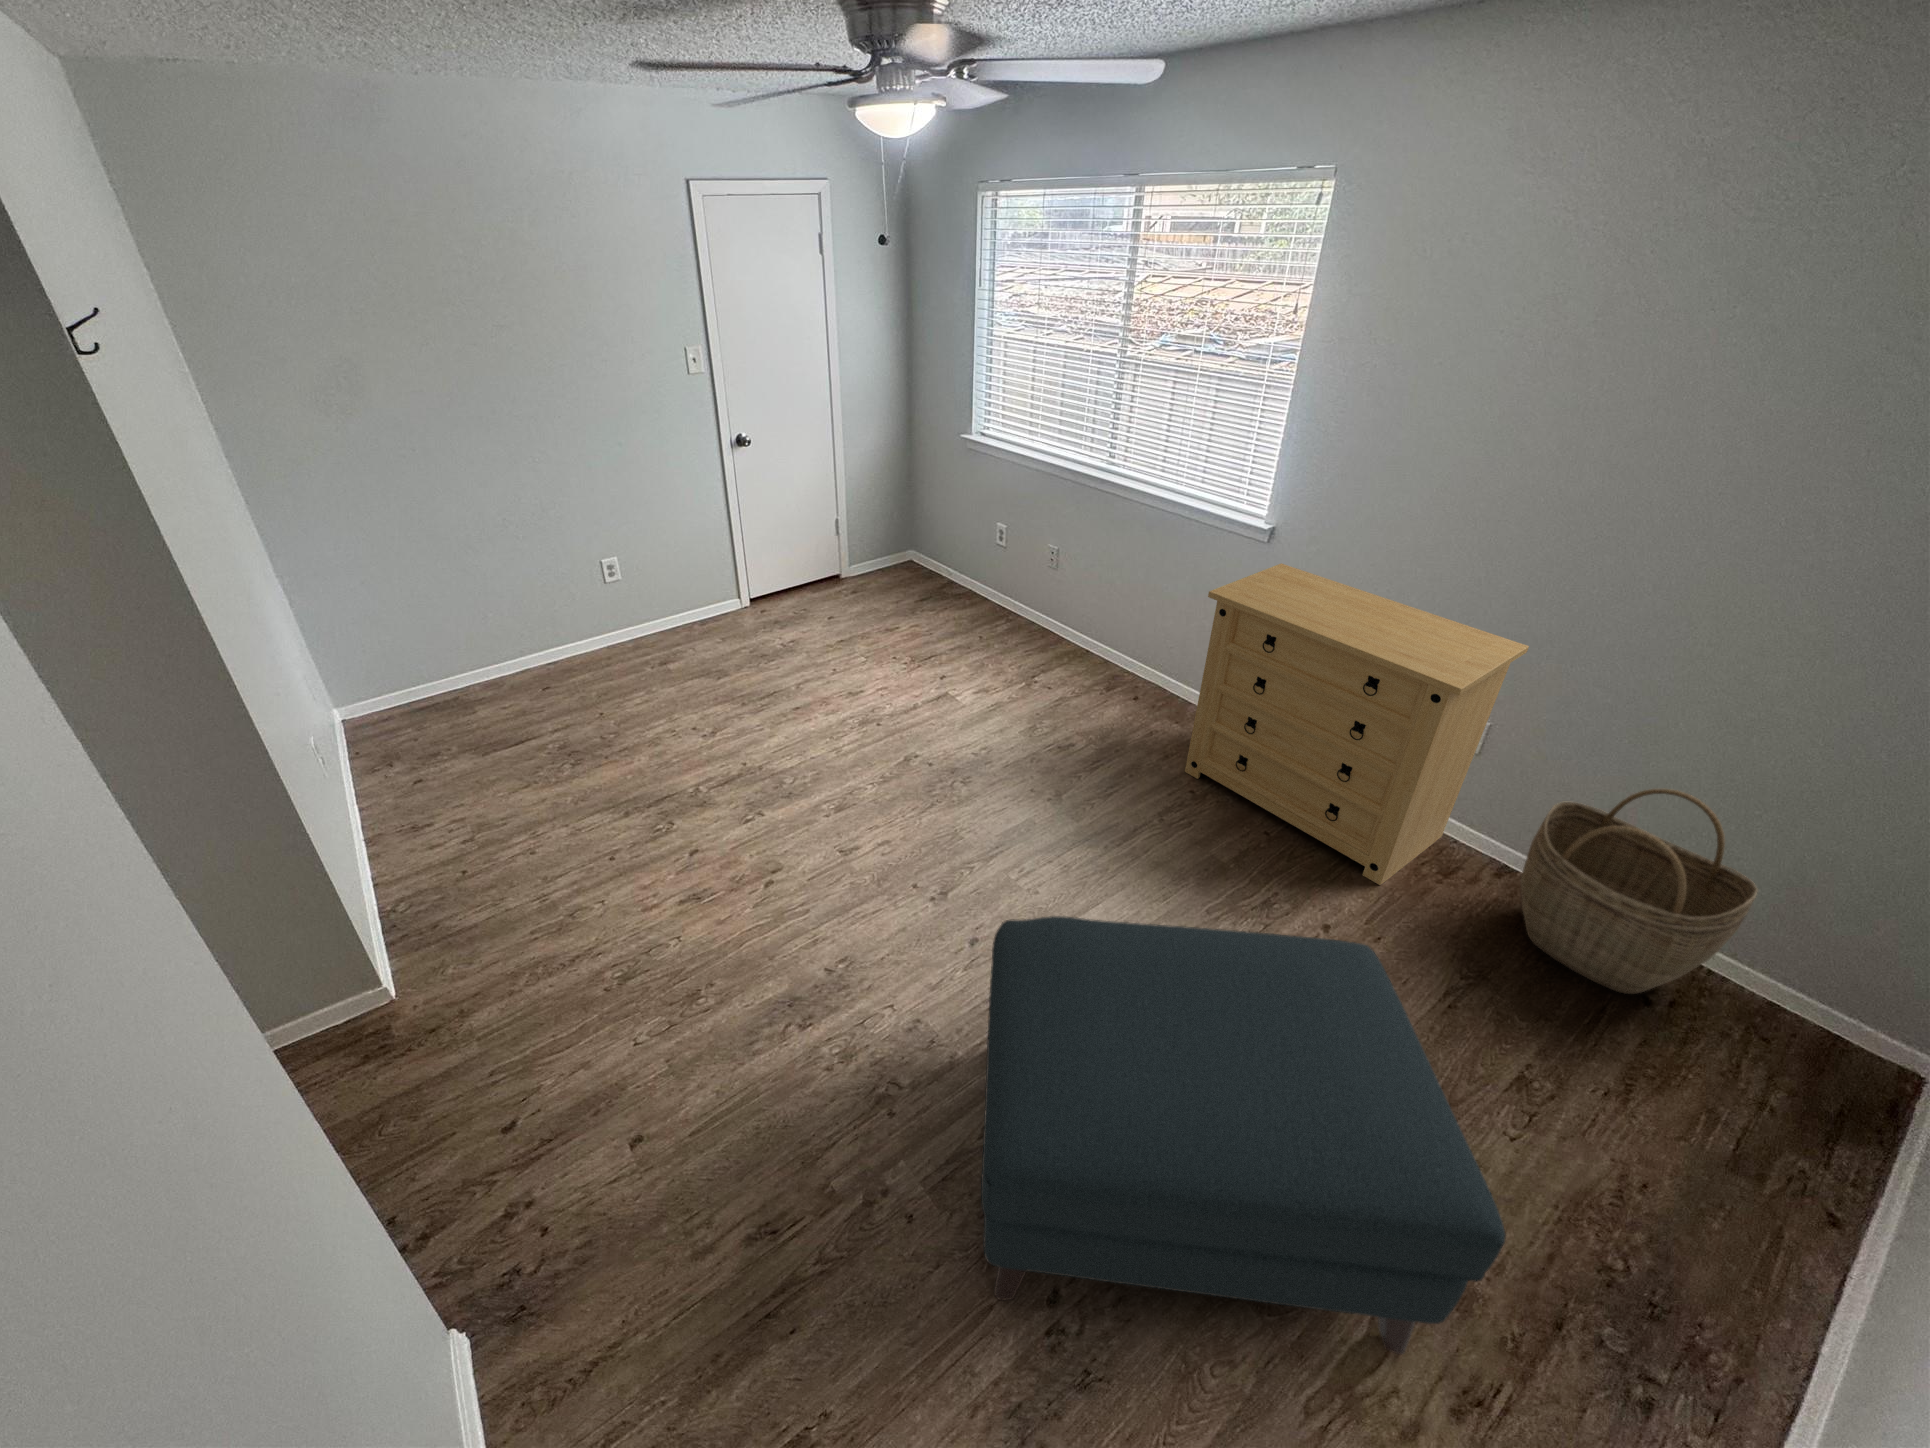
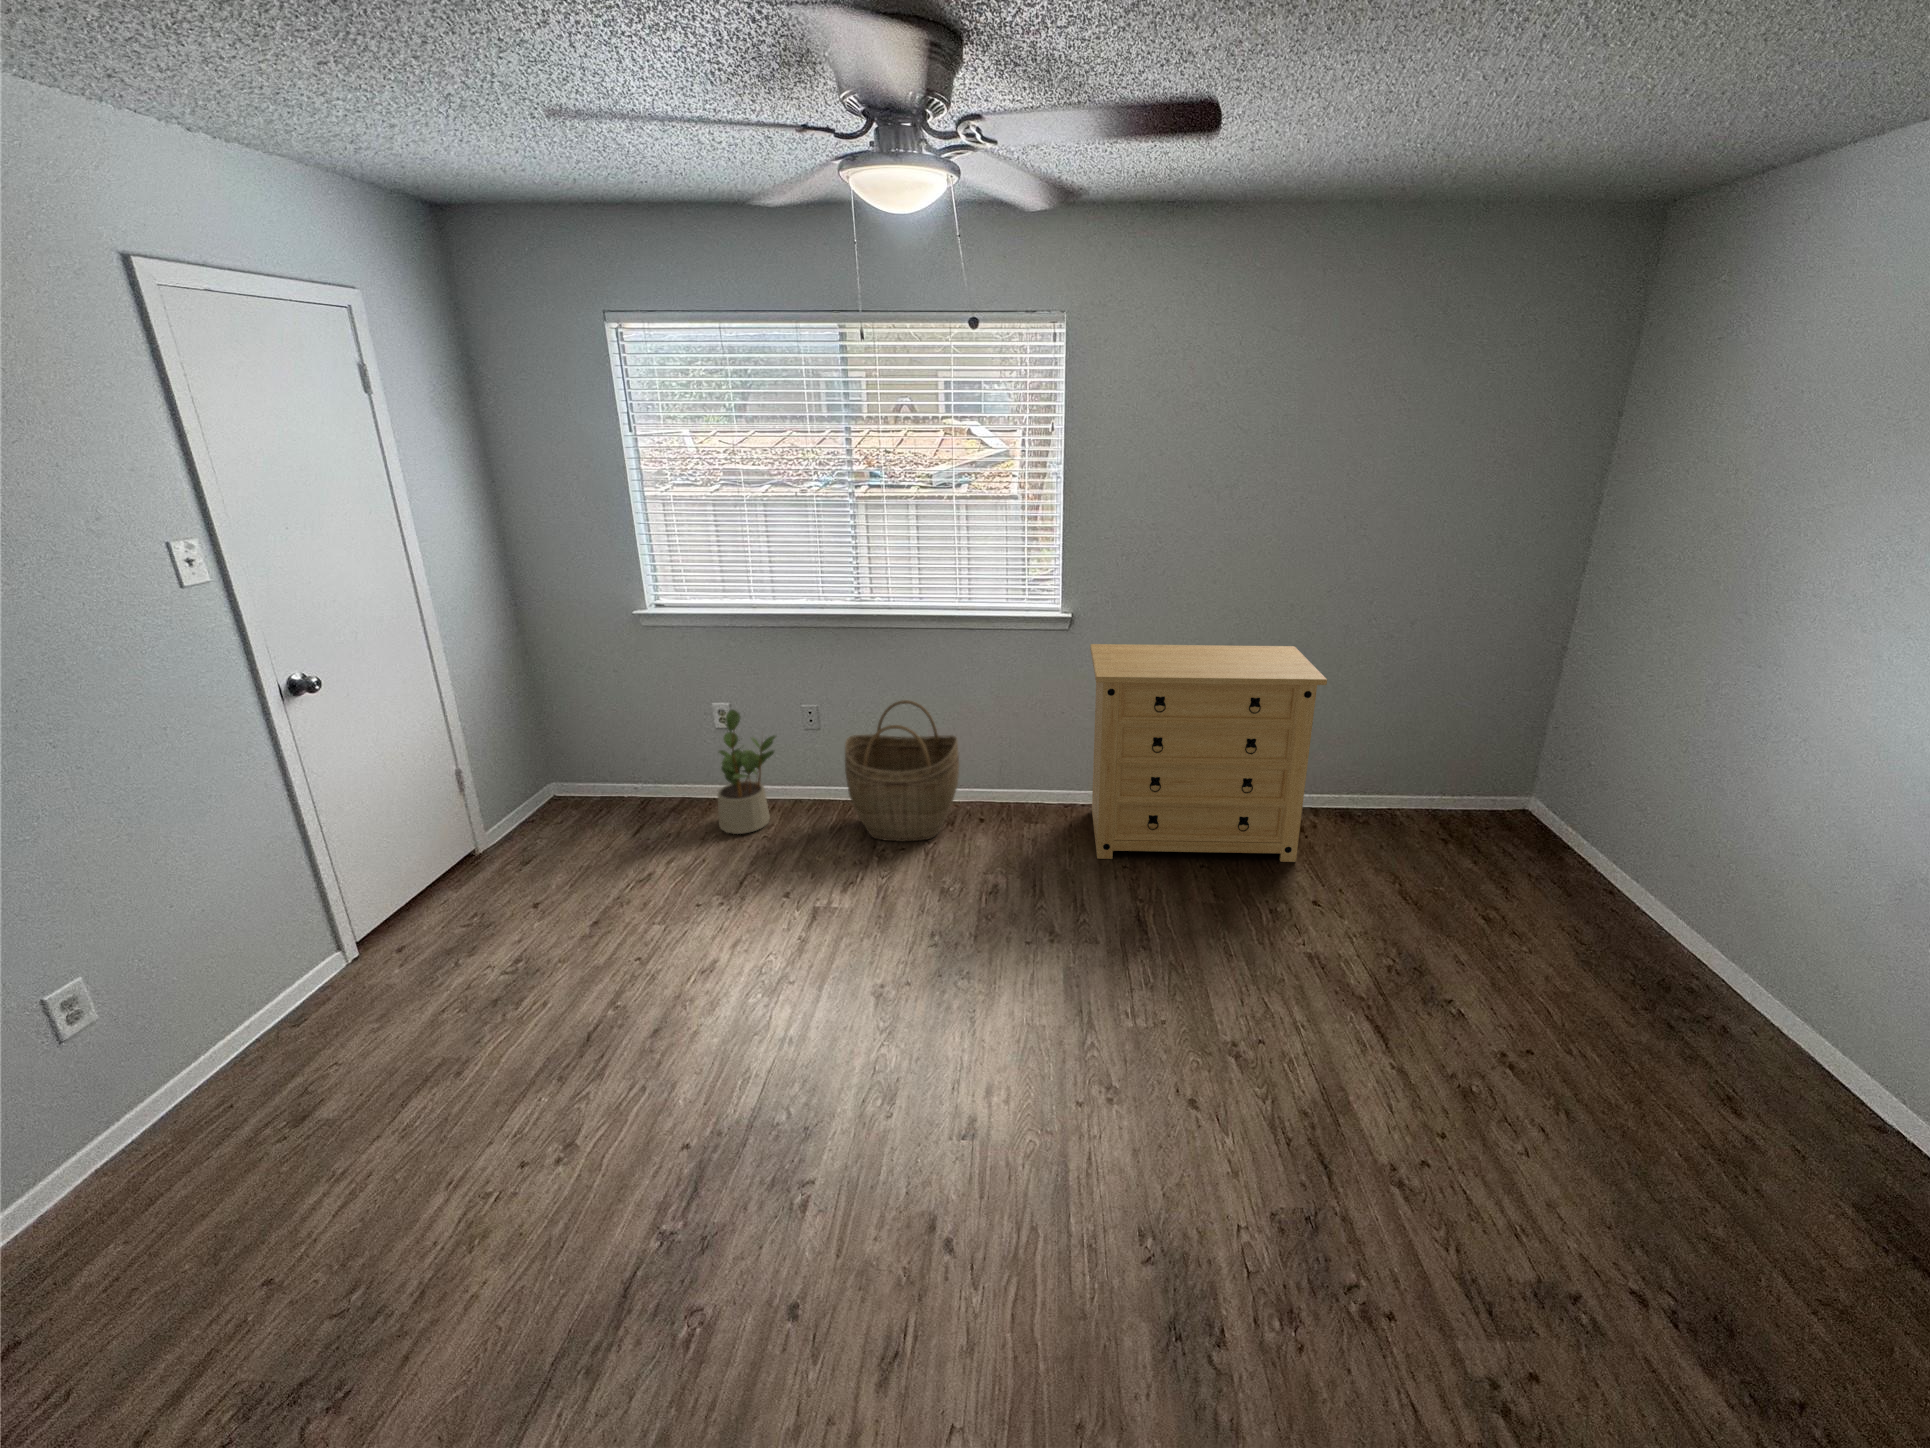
potted plant: none [966,529,1021,630] -> present [718,710,776,834]
woven basket: present [1521,789,1758,994] -> present [845,700,959,842]
ottoman: present [981,916,1506,1354] -> none [1339,864,1777,1353]

